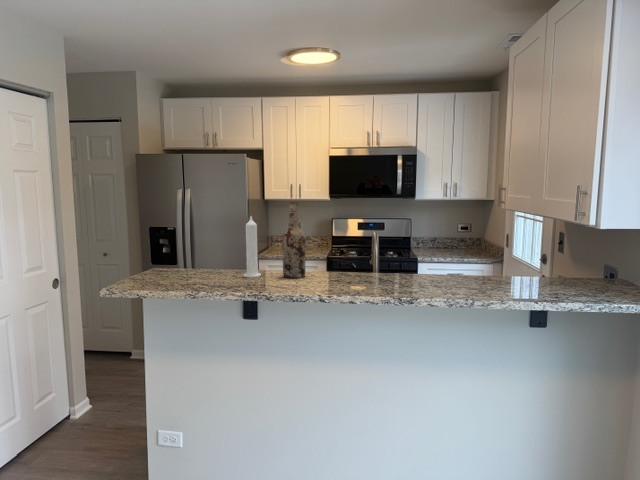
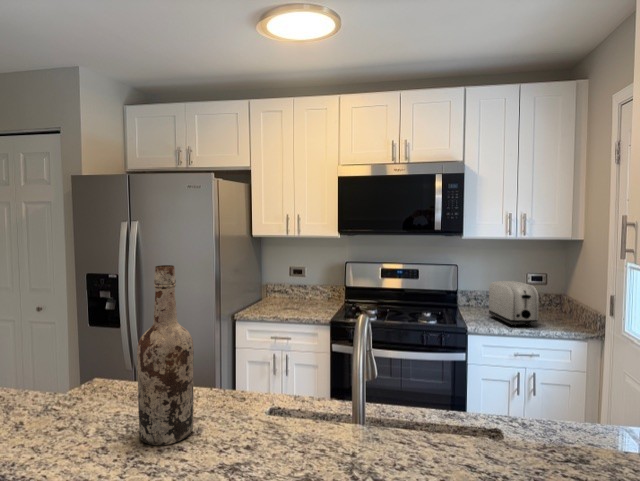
candle: present [244,216,261,278] -> none [60,294,103,434]
toaster: none [432,229,464,257] -> present [489,281,539,327]

